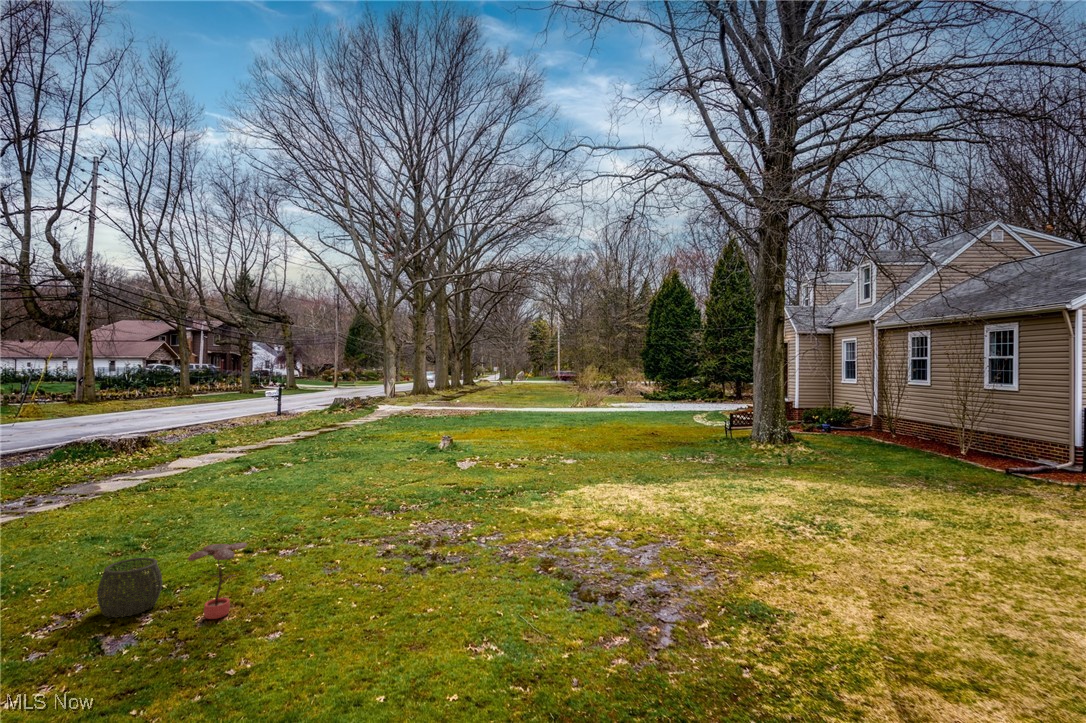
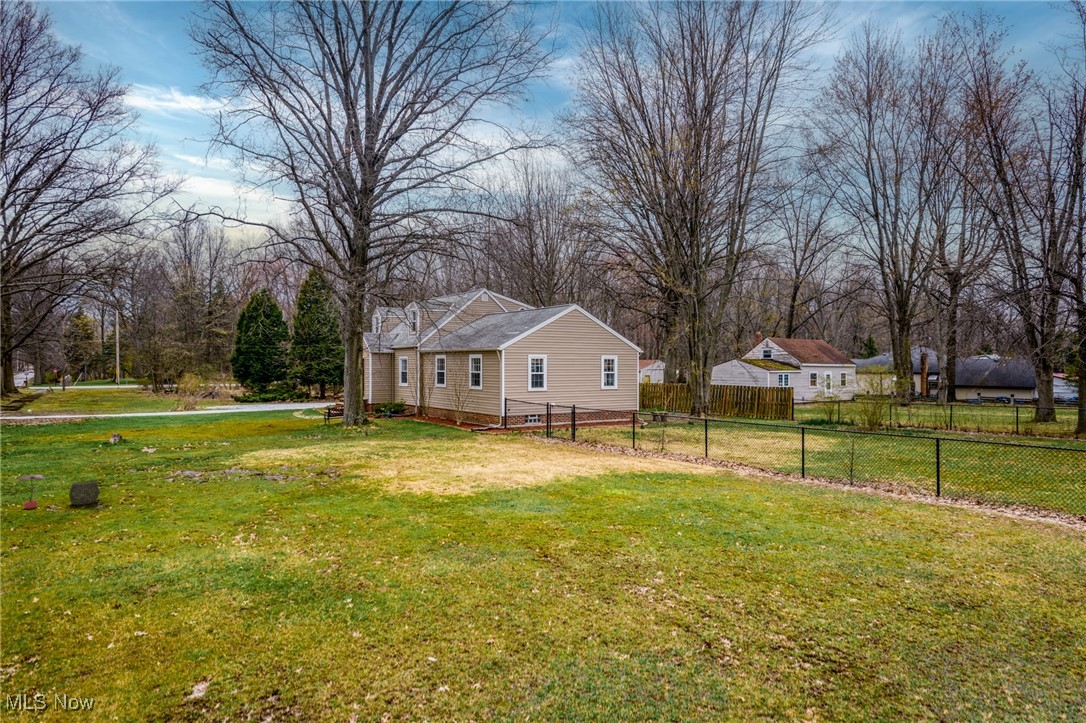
potted plant: present [188,543,247,619] -> present [18,475,45,509]

